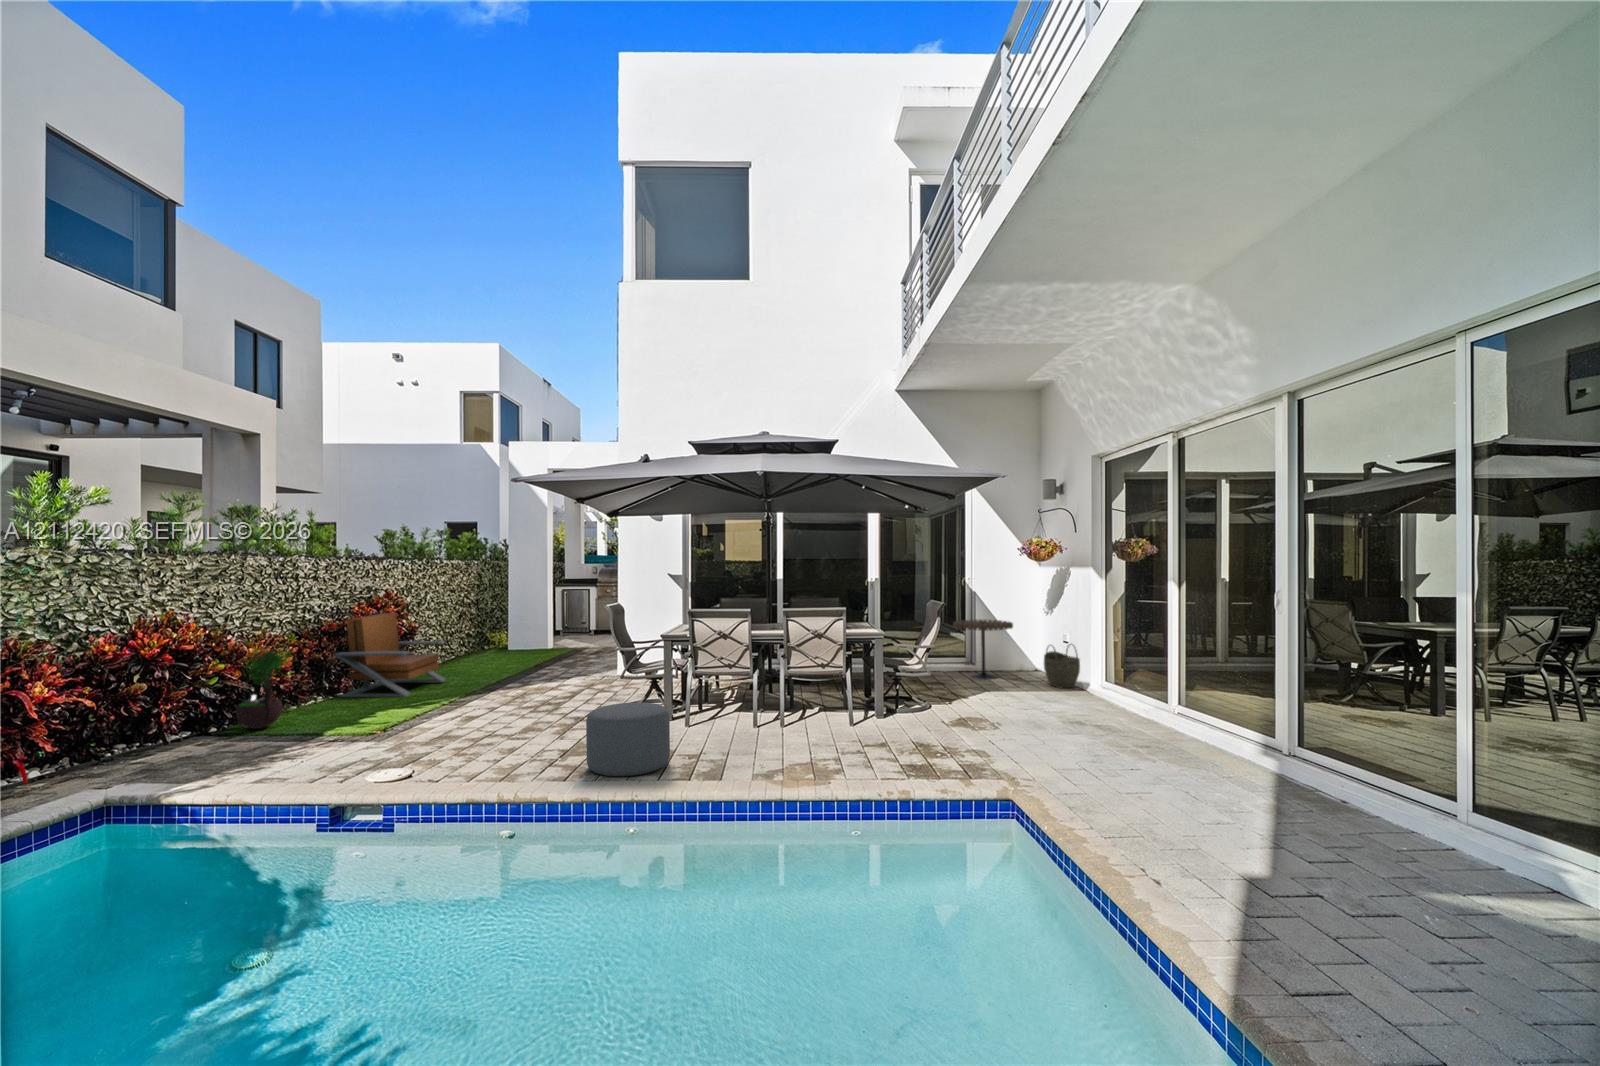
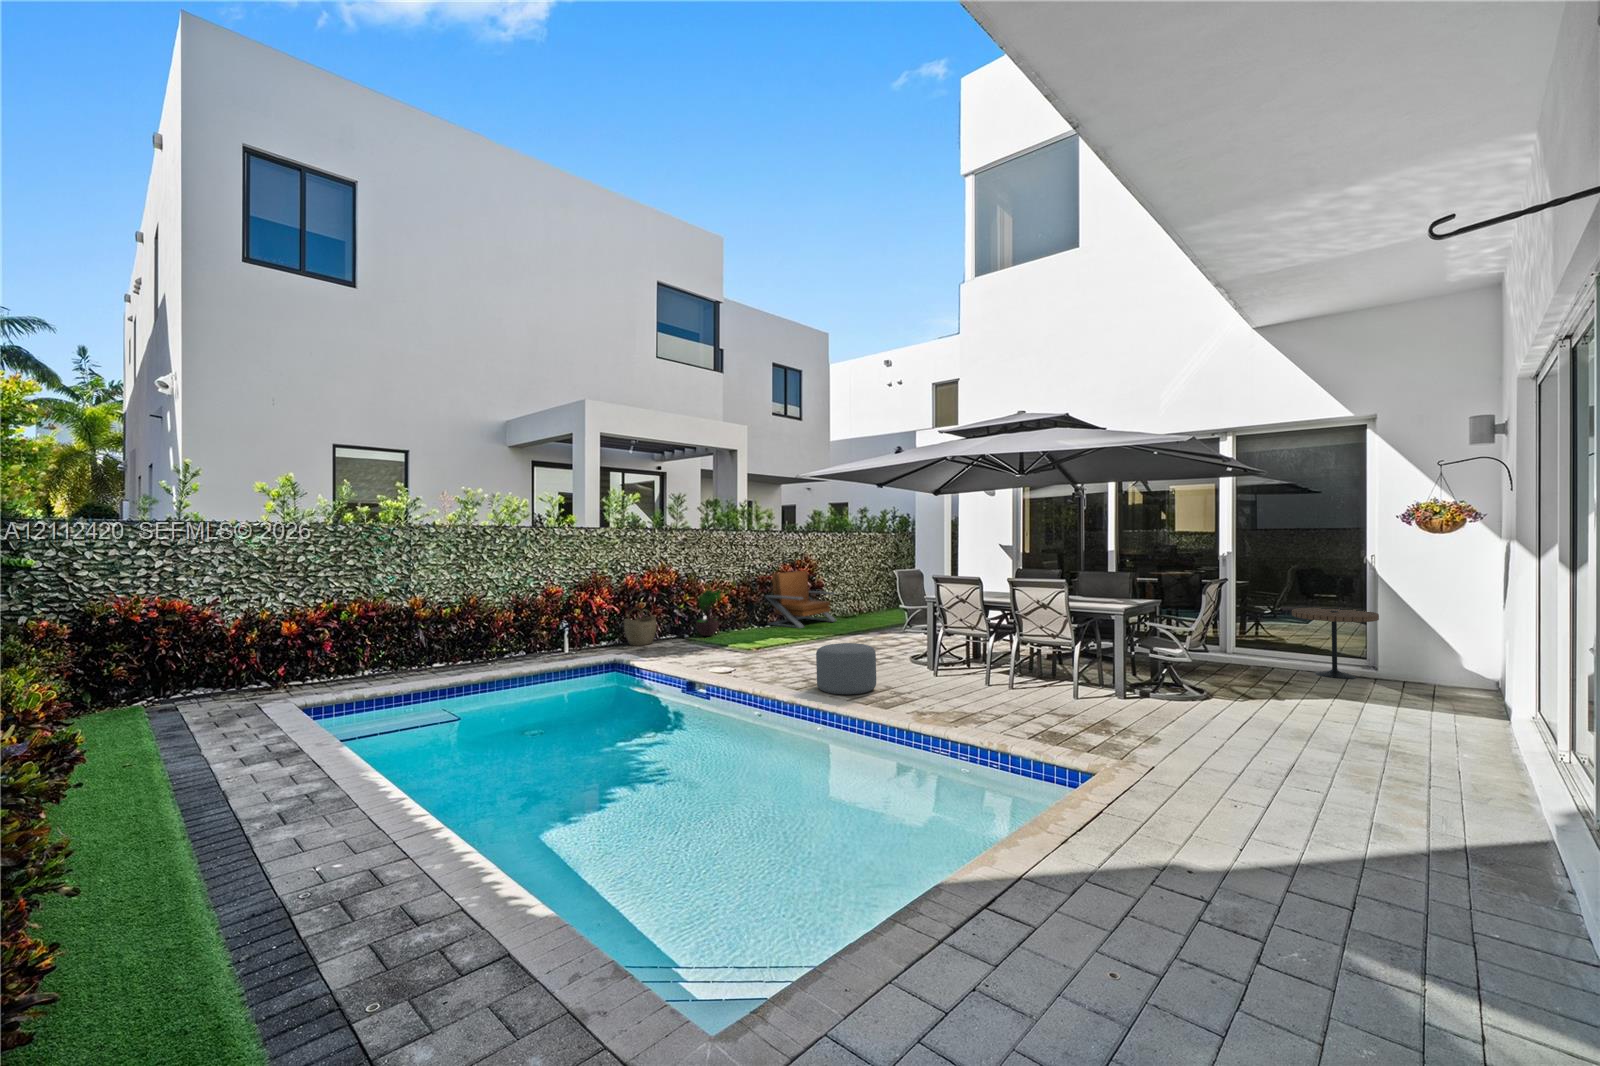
woven basket: present [1044,645,1080,688] -> present [624,611,656,646]

